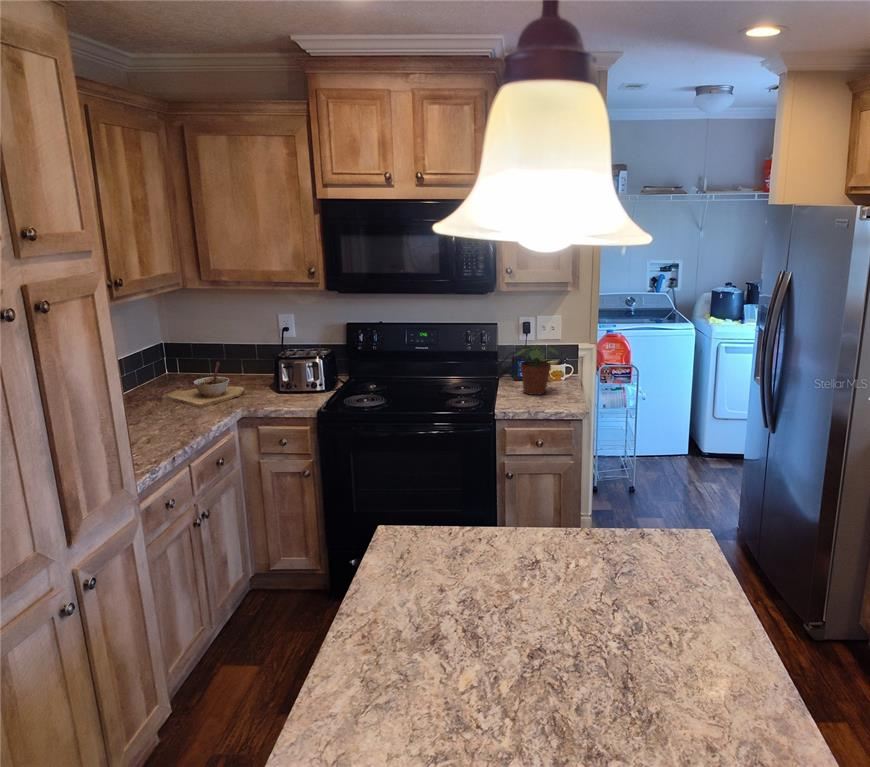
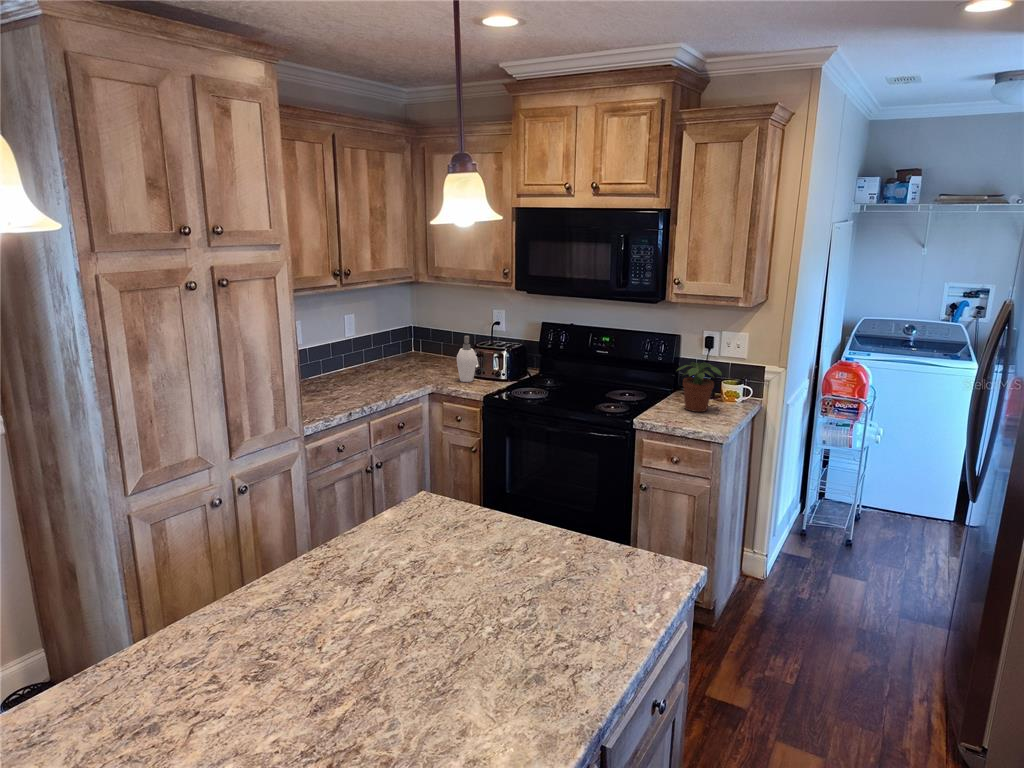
soap dispenser: none [266,347,290,400] -> present [457,336,477,382]
bowl: present [162,362,244,407] -> none [381,343,447,379]

